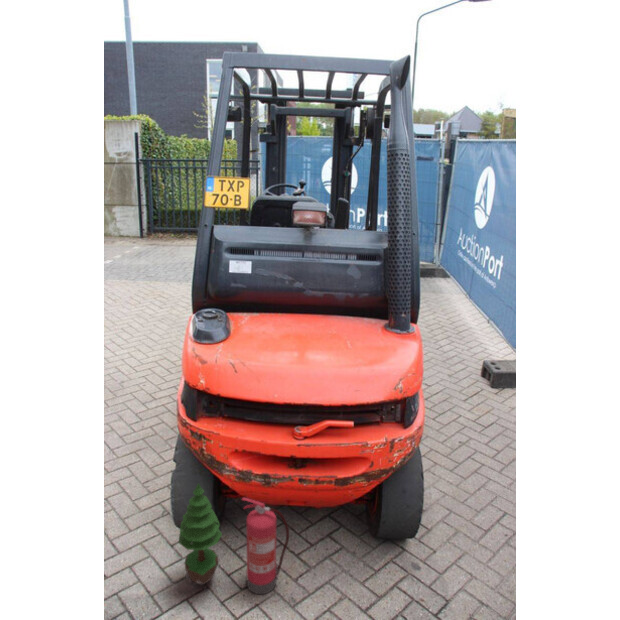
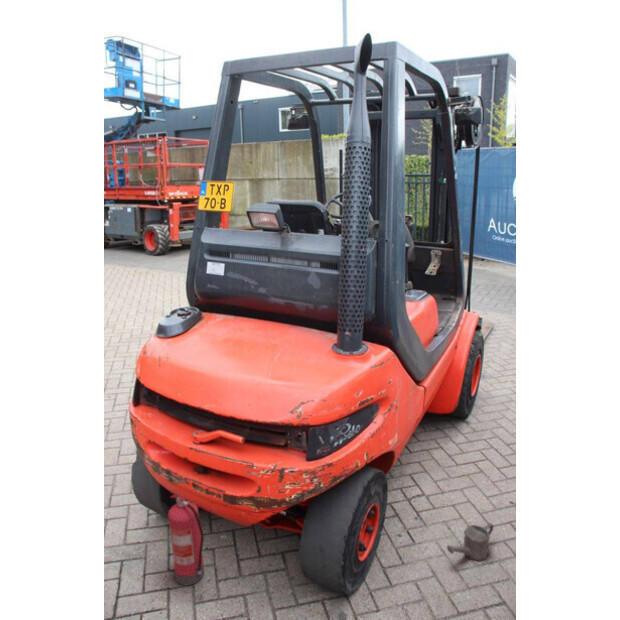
watering can: none [456,460,479,492] -> present [447,524,493,561]
potted tree: present [179,484,222,584] -> none [120,461,162,556]

